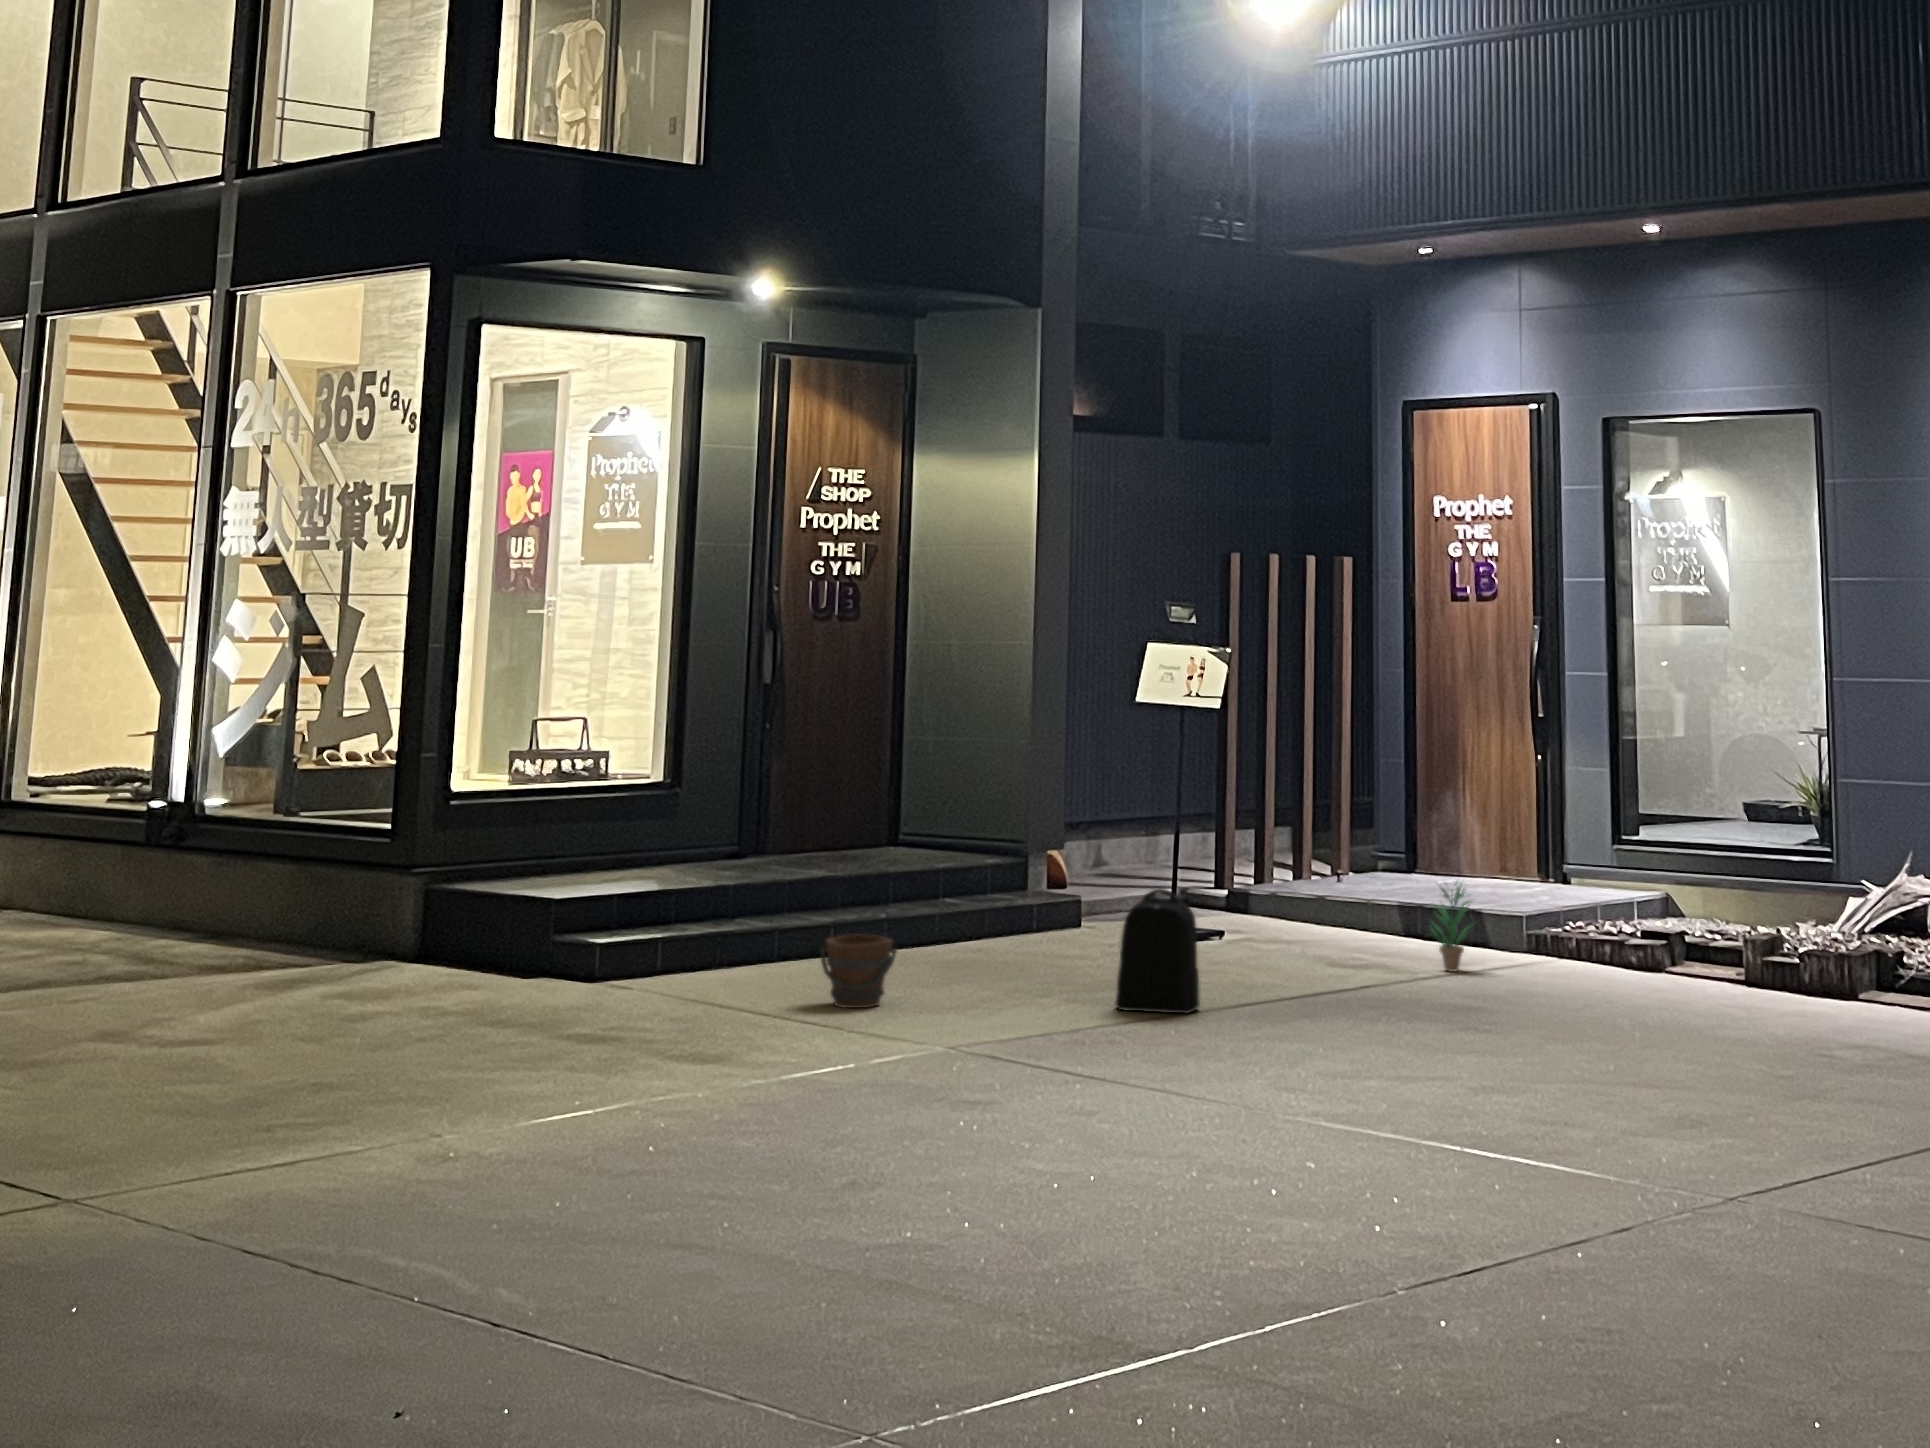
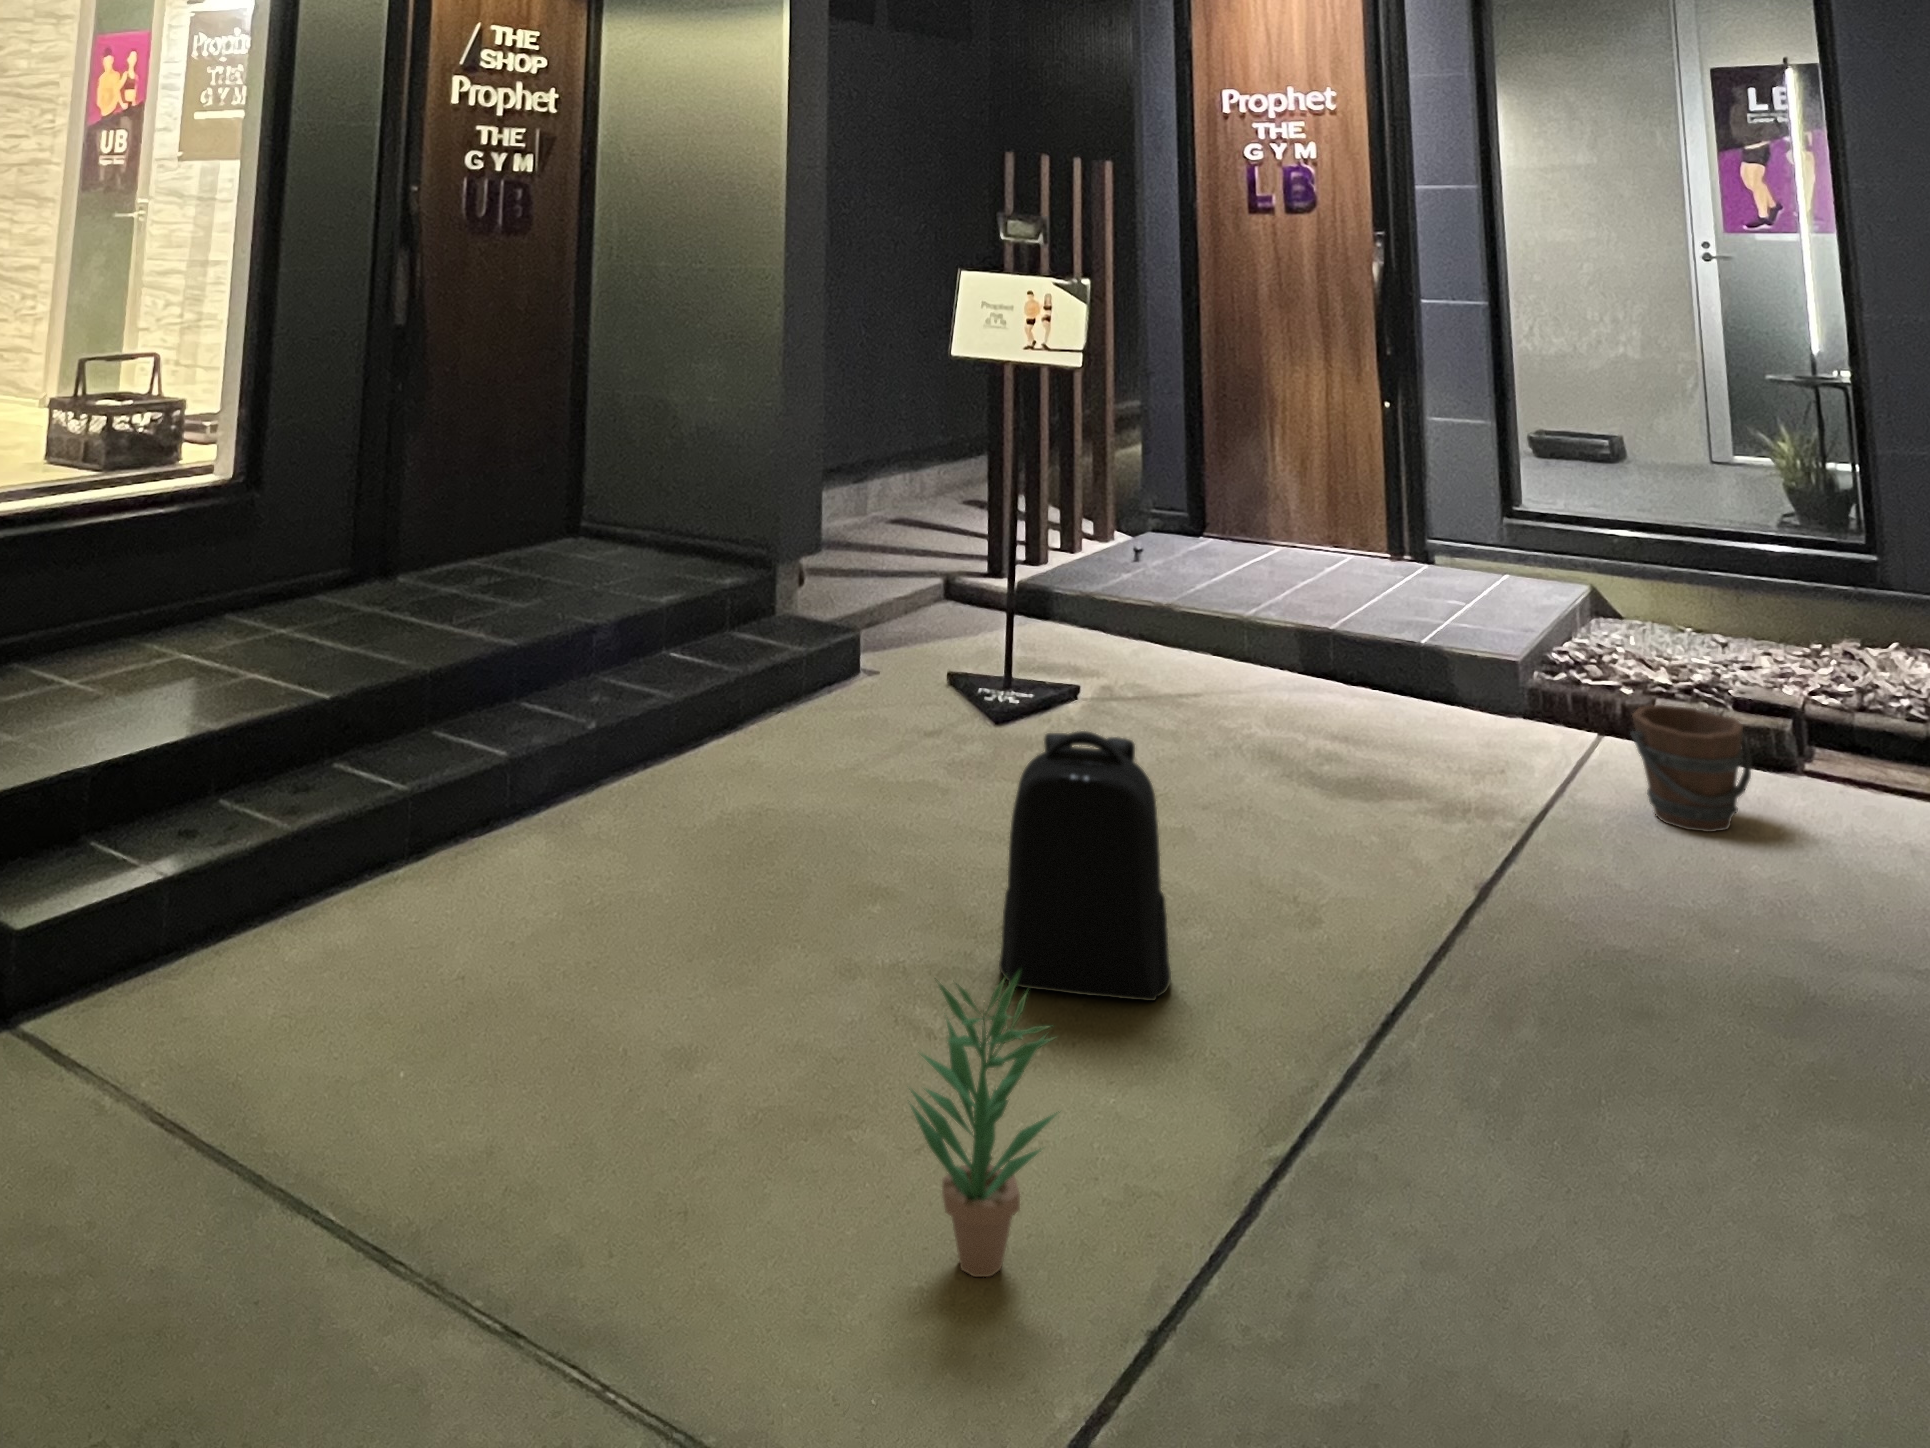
potted plant: present [1432,885,1471,972] -> present [909,969,1056,1277]
bucket: present [821,934,897,1008] -> present [1631,705,1751,832]

